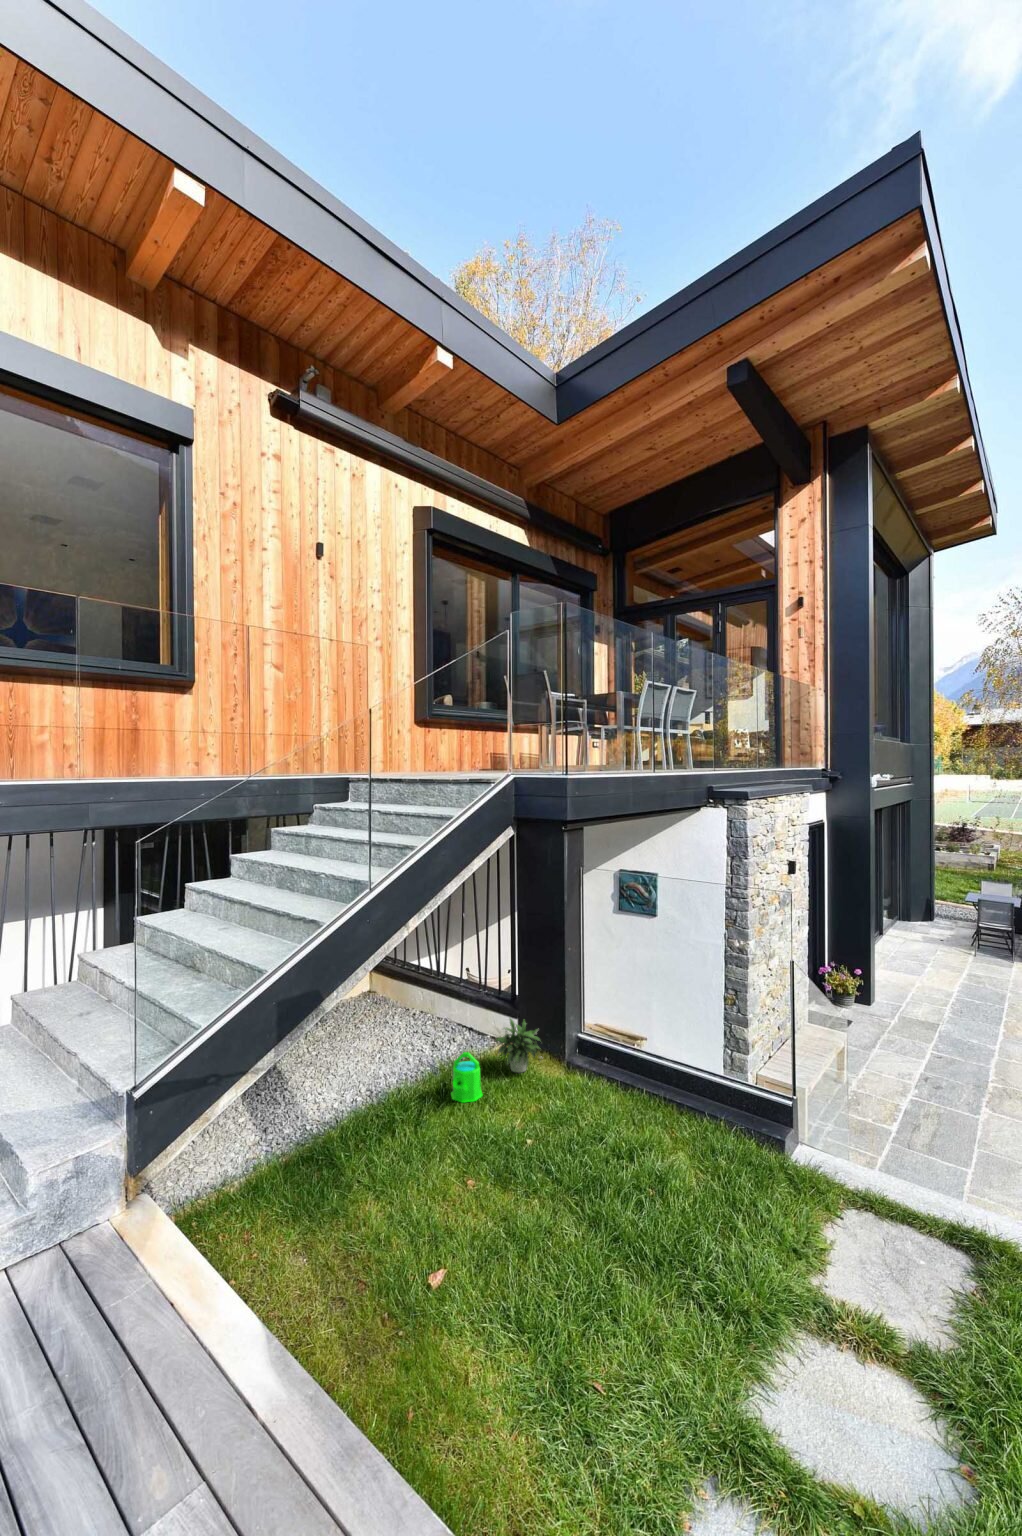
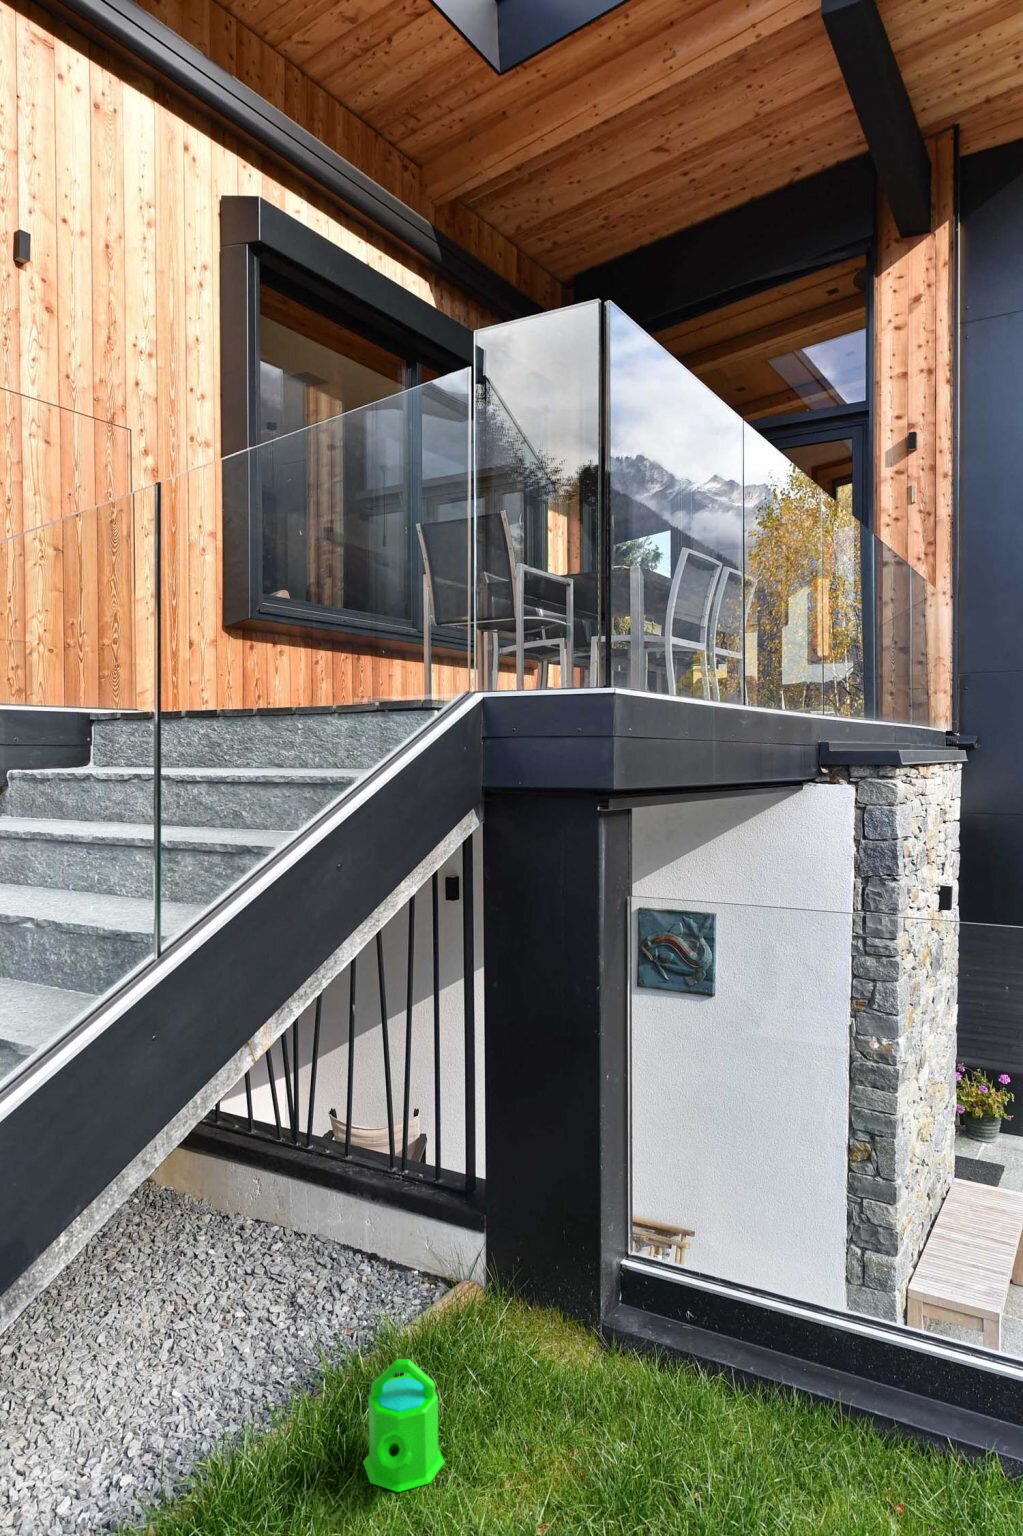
potted plant: present [496,1018,542,1073] -> none [453,1247,560,1379]

